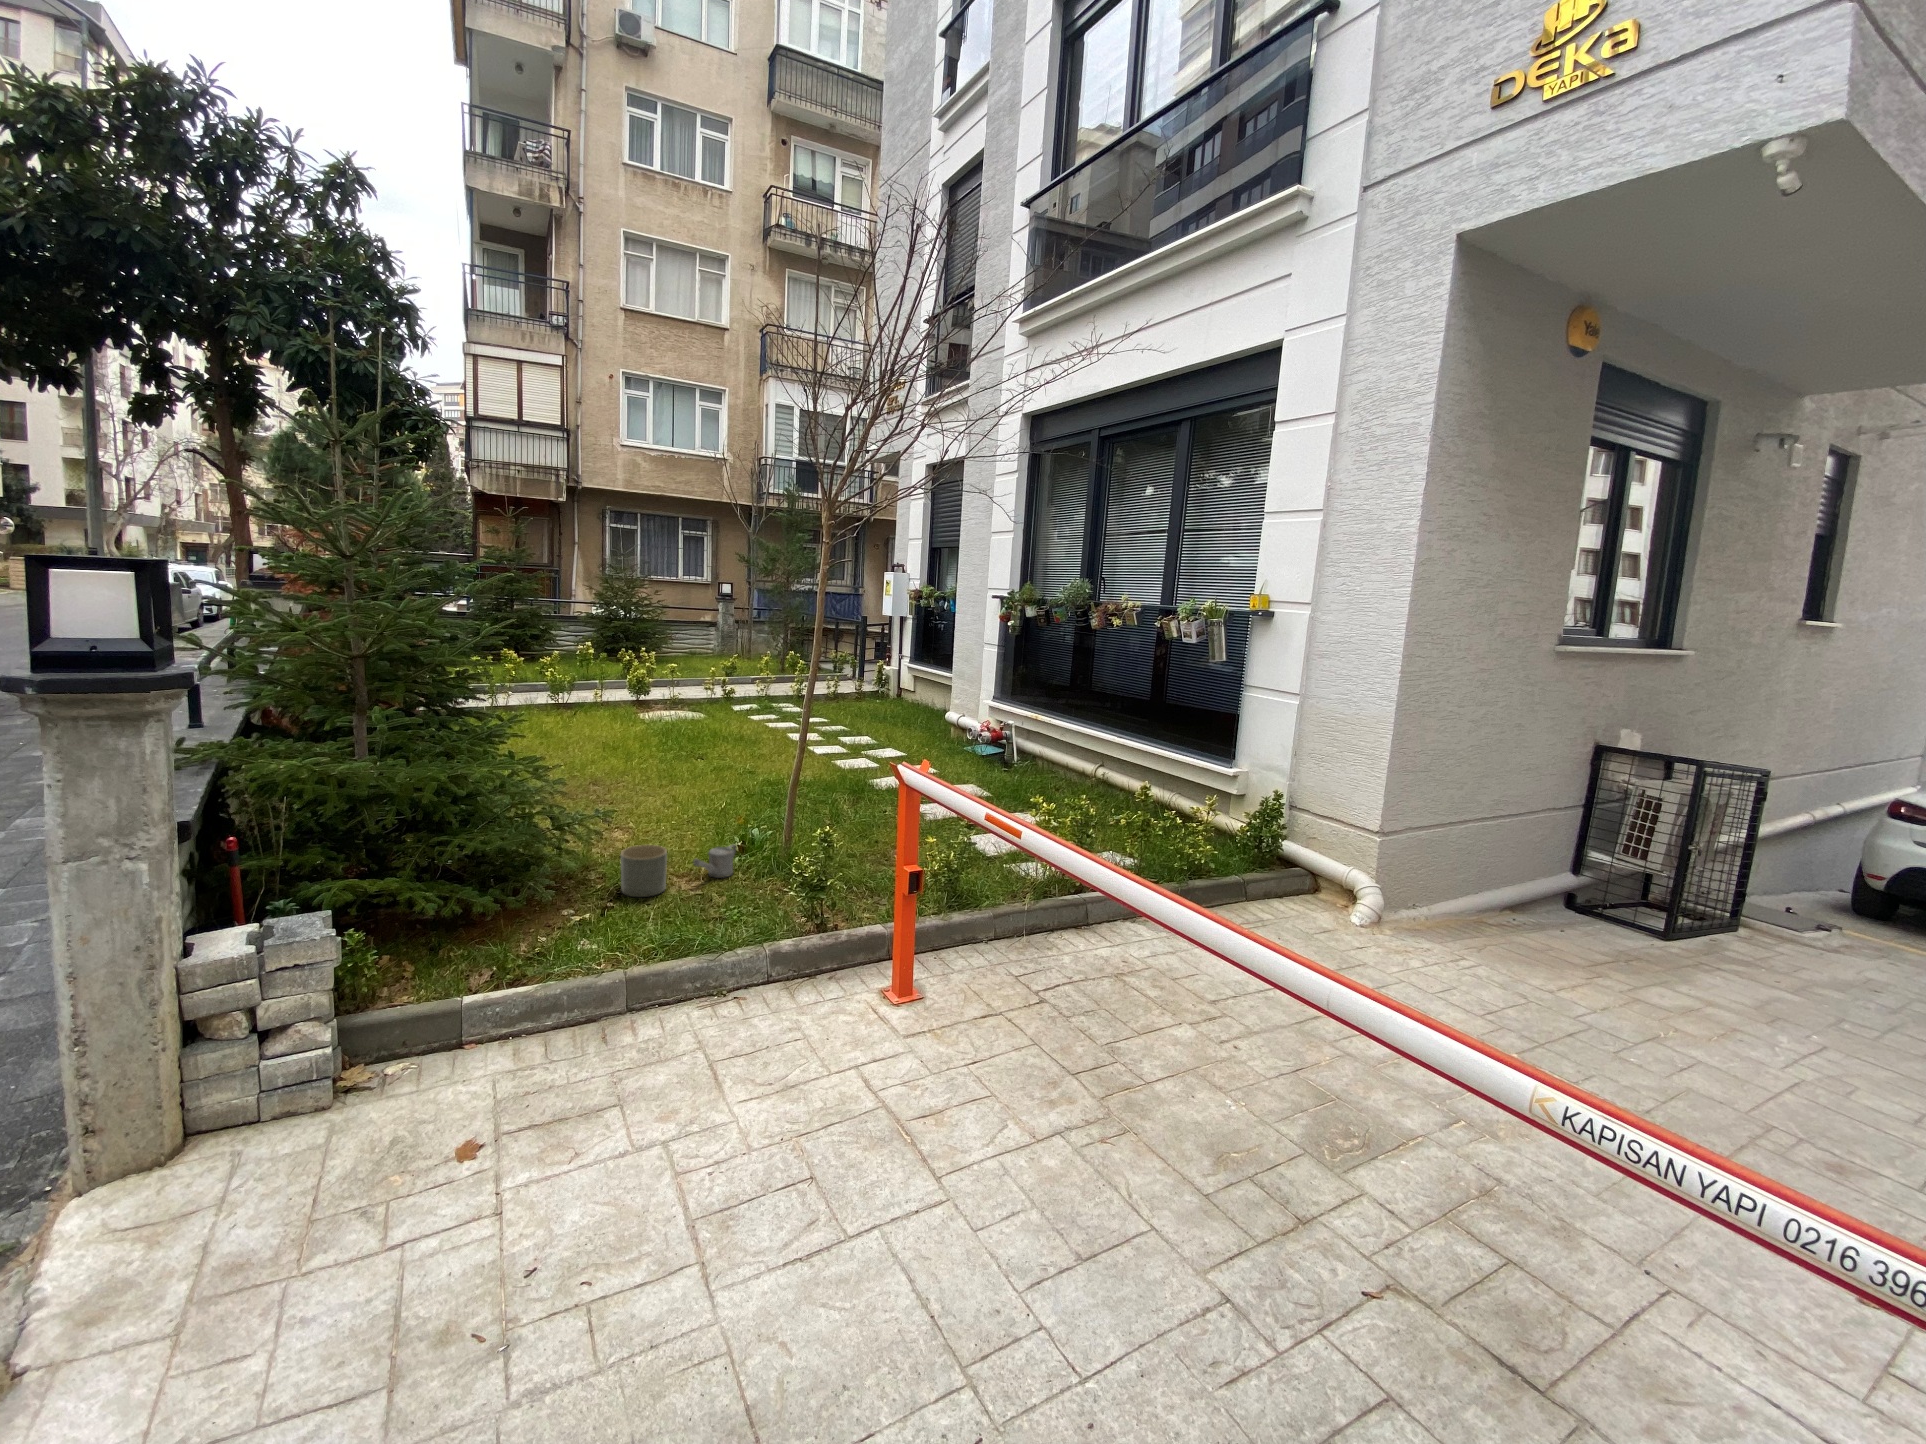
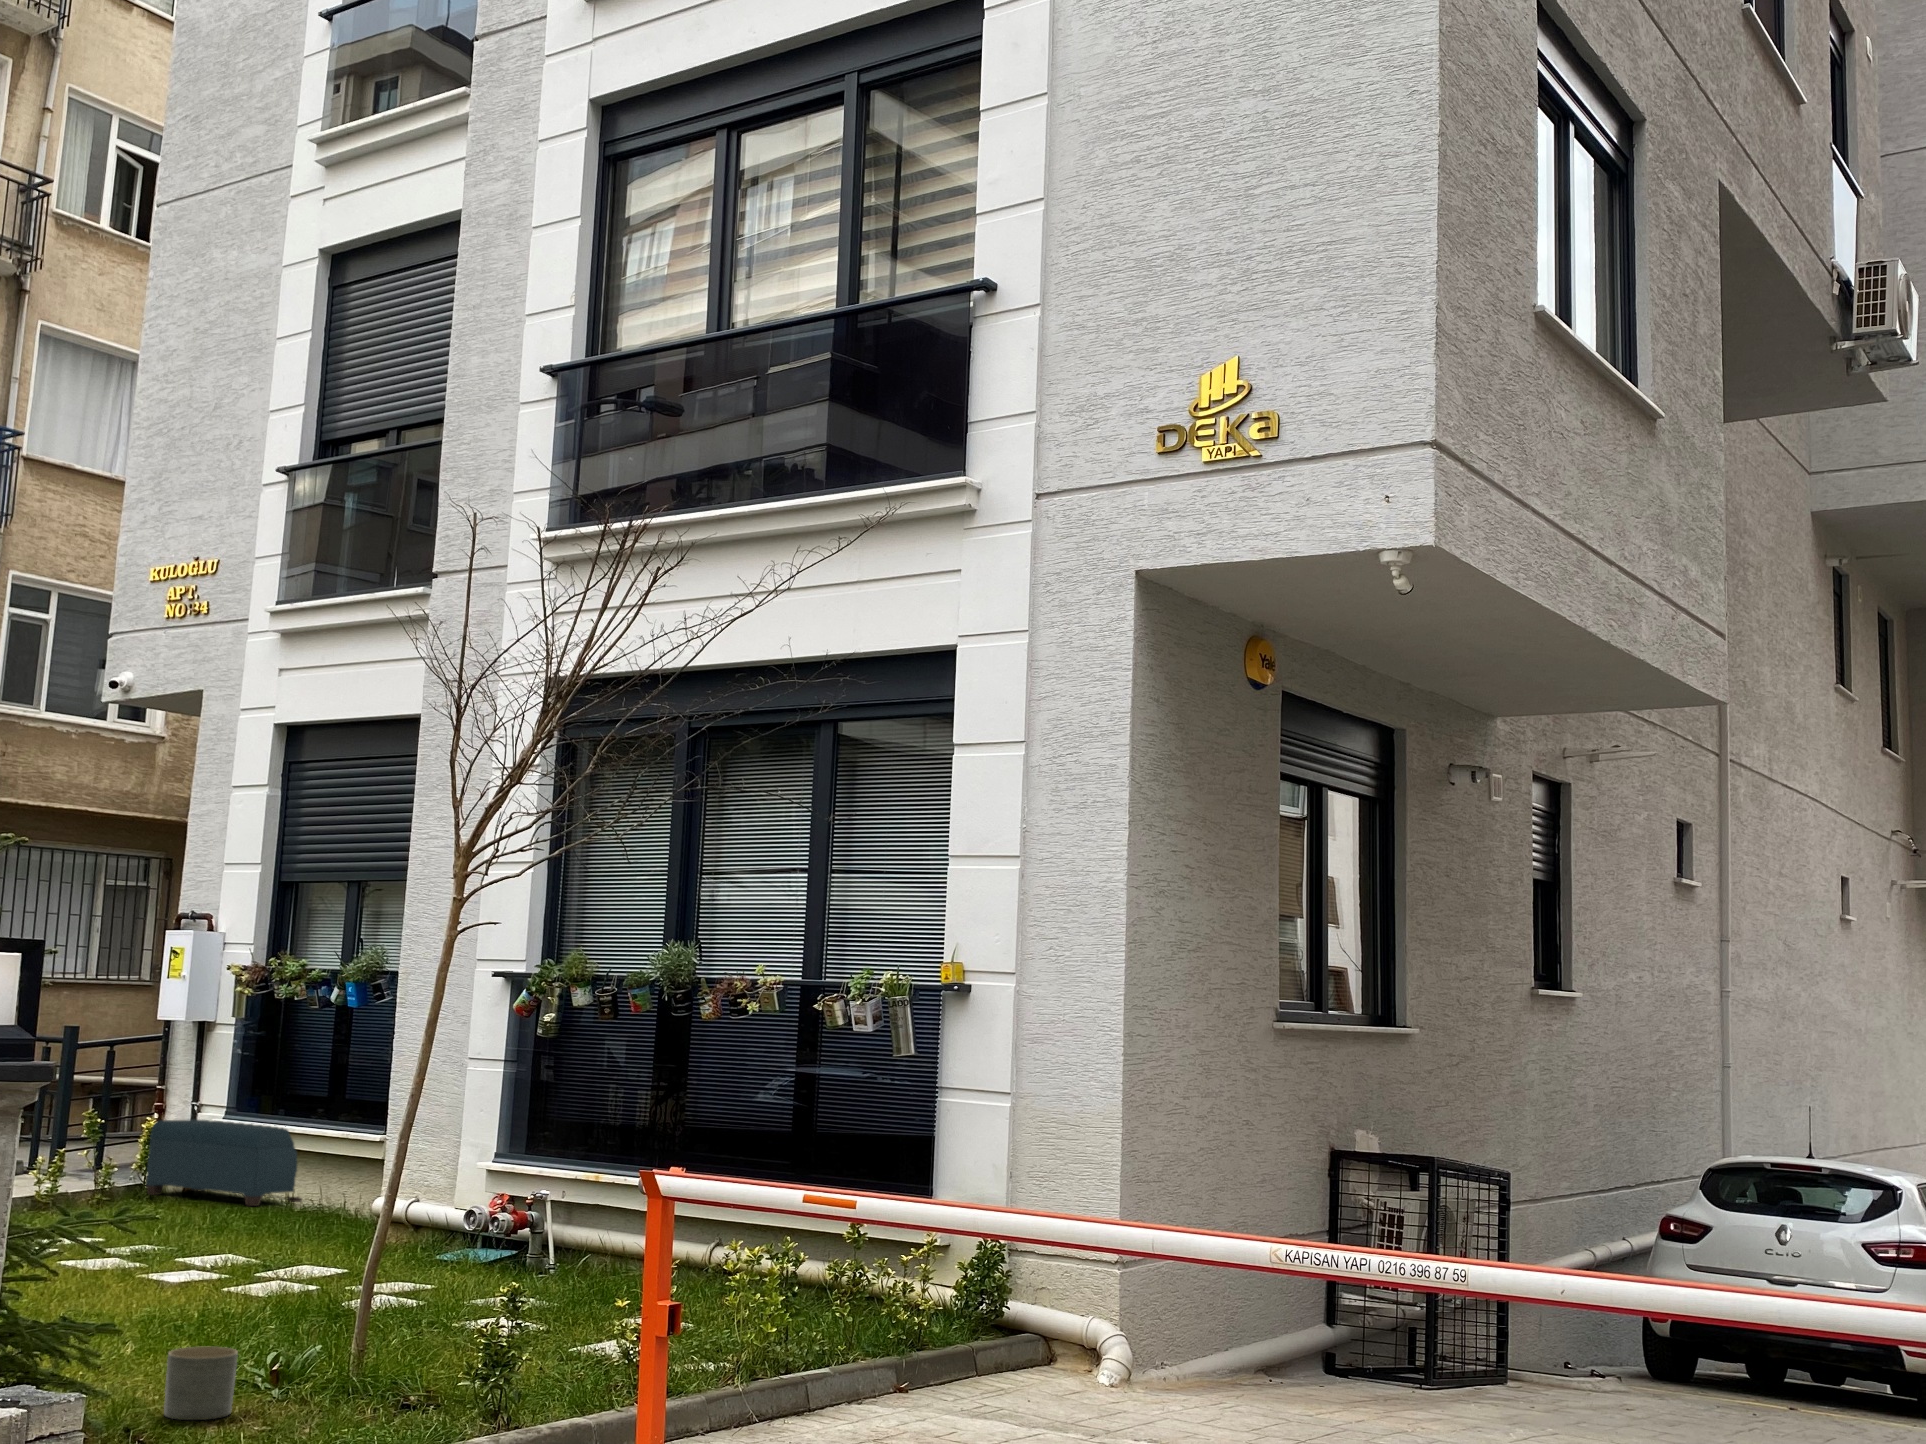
bench: none [863,665,932,711] -> present [146,1119,302,1206]
watering can: present [693,845,736,878] -> none [262,1350,304,1397]

